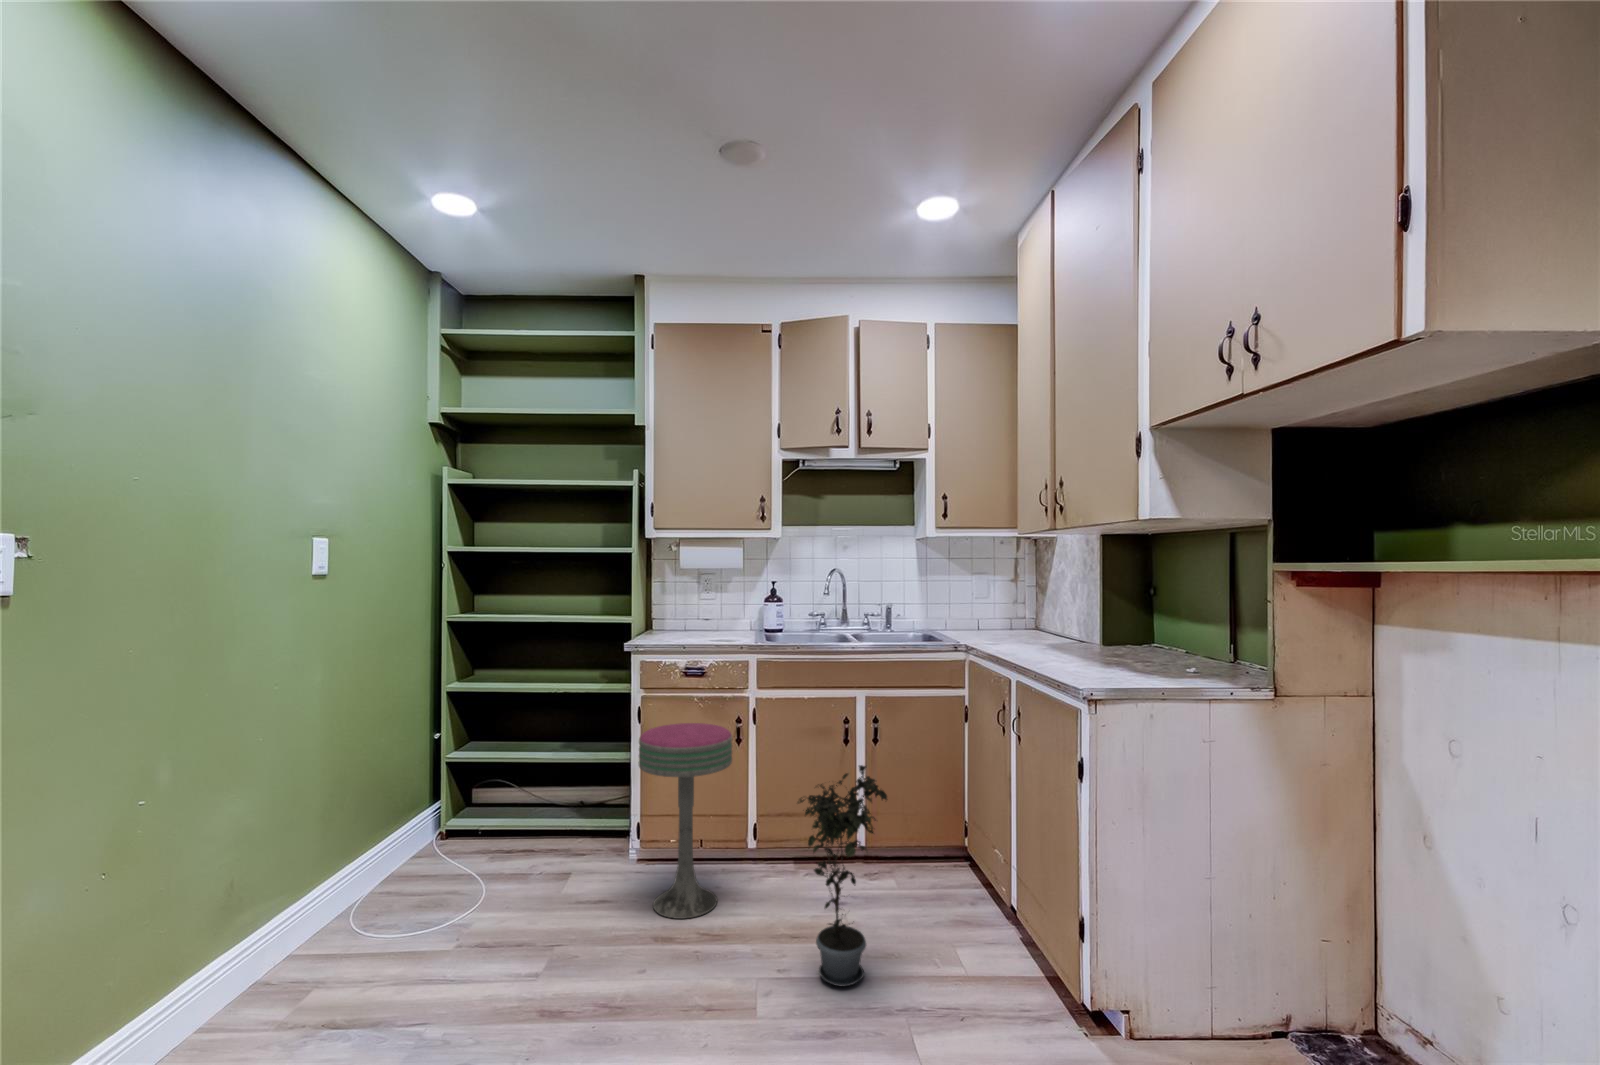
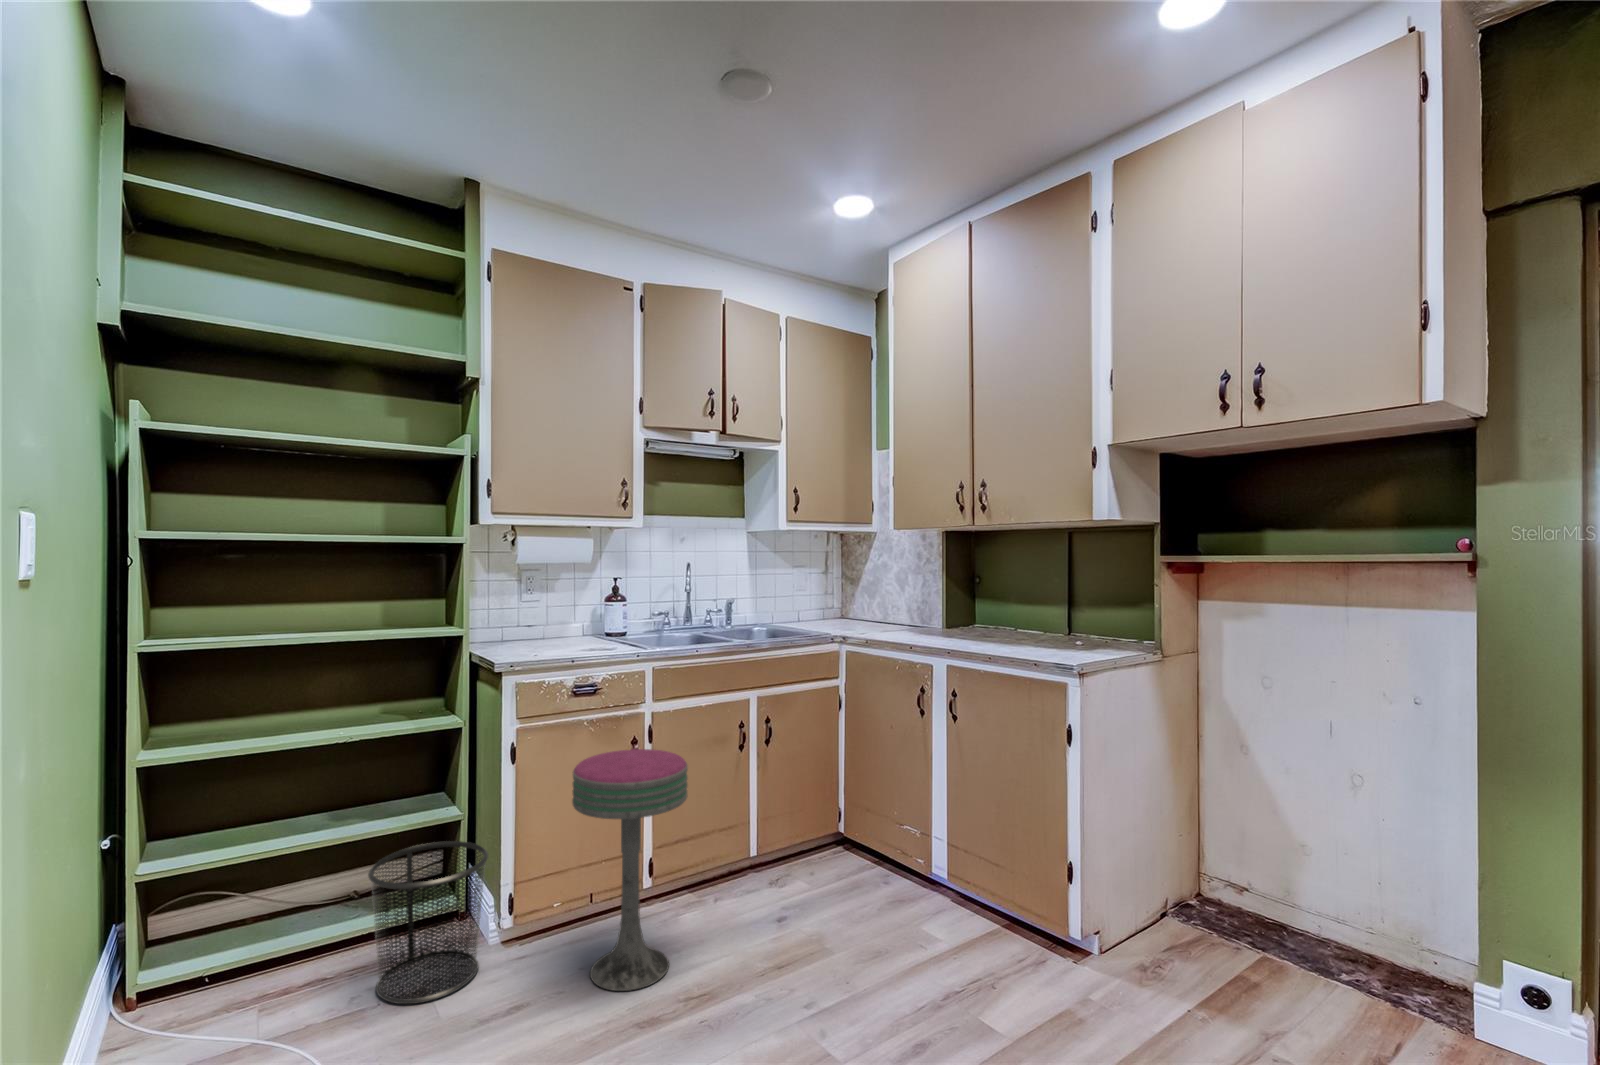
potted plant: present [798,765,887,986] -> none [825,758,921,988]
waste bin: none [537,771,618,881] -> present [368,841,488,1004]

